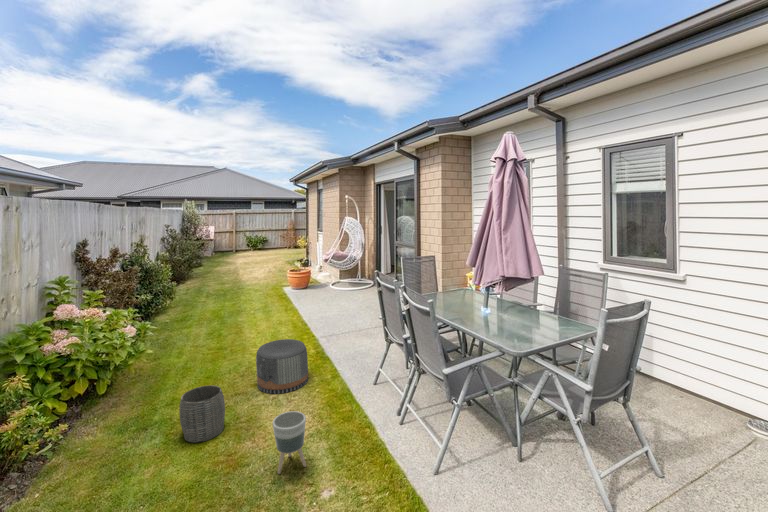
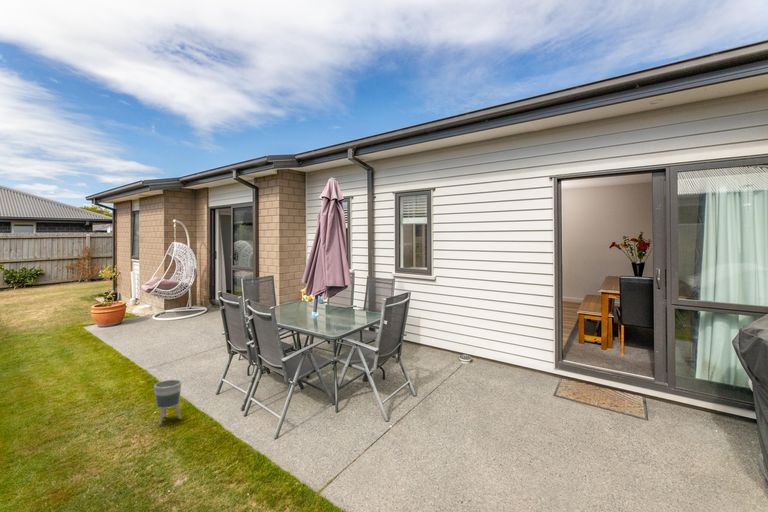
pouf: present [256,339,308,394] -> none [109,346,161,392]
woven basket: present [179,385,225,443] -> none [48,379,92,426]

